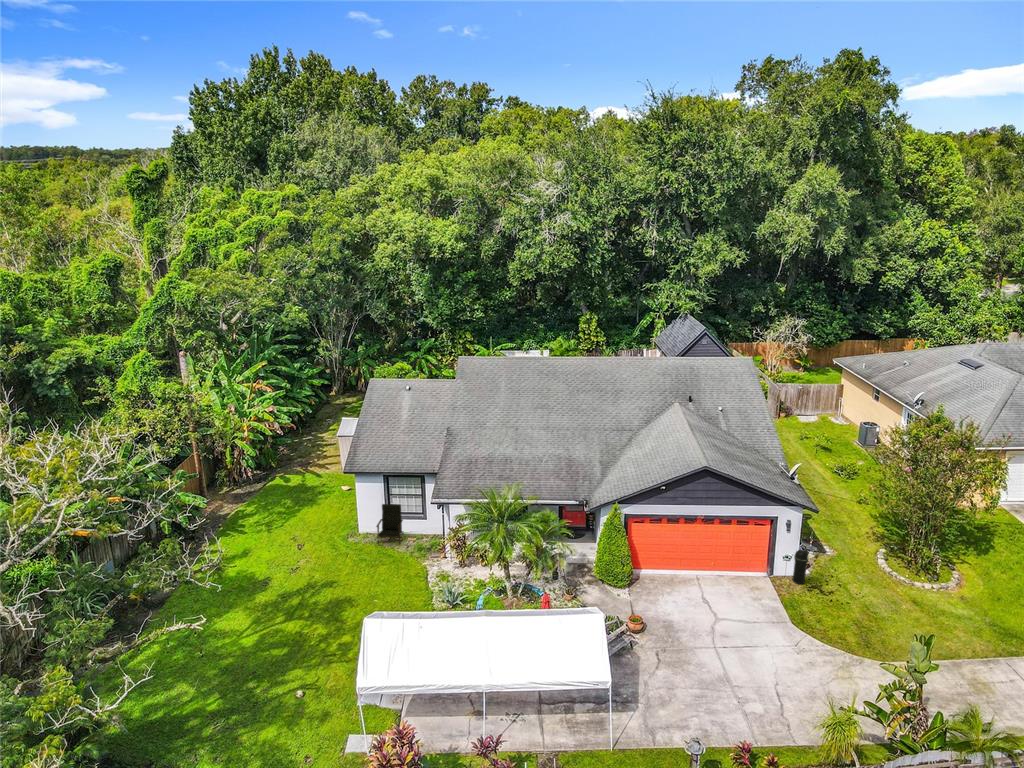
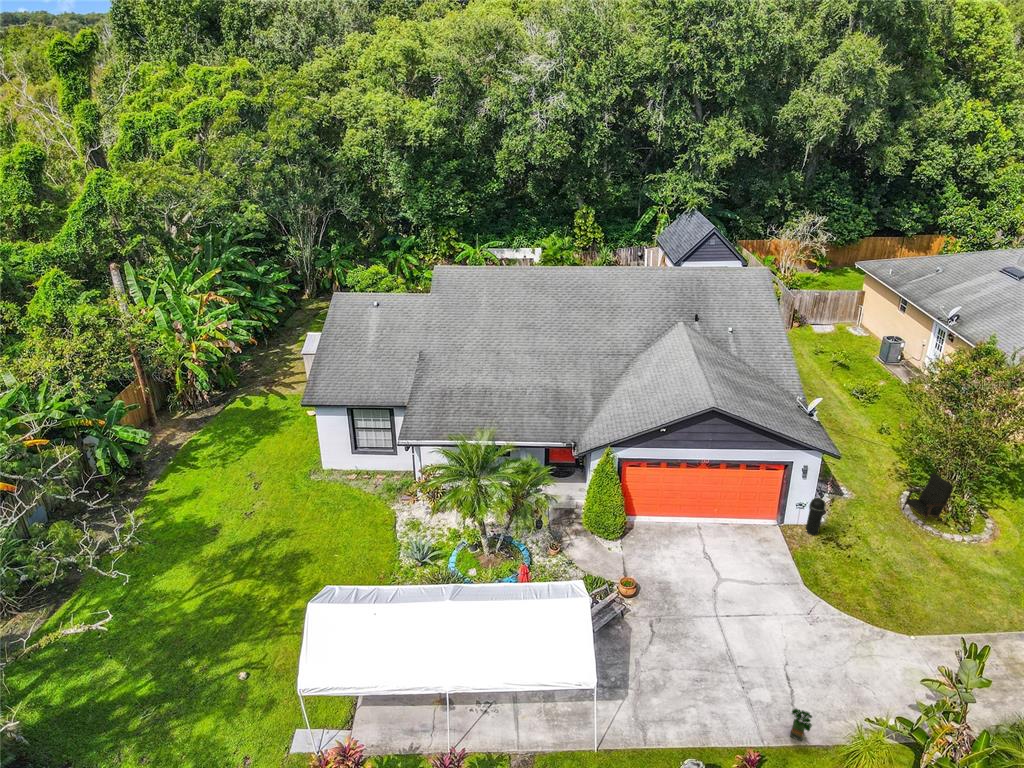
lounge chair: present [376,504,403,543] -> present [903,473,953,525]
potted tree: none [780,715,799,745] -> present [790,709,812,741]

